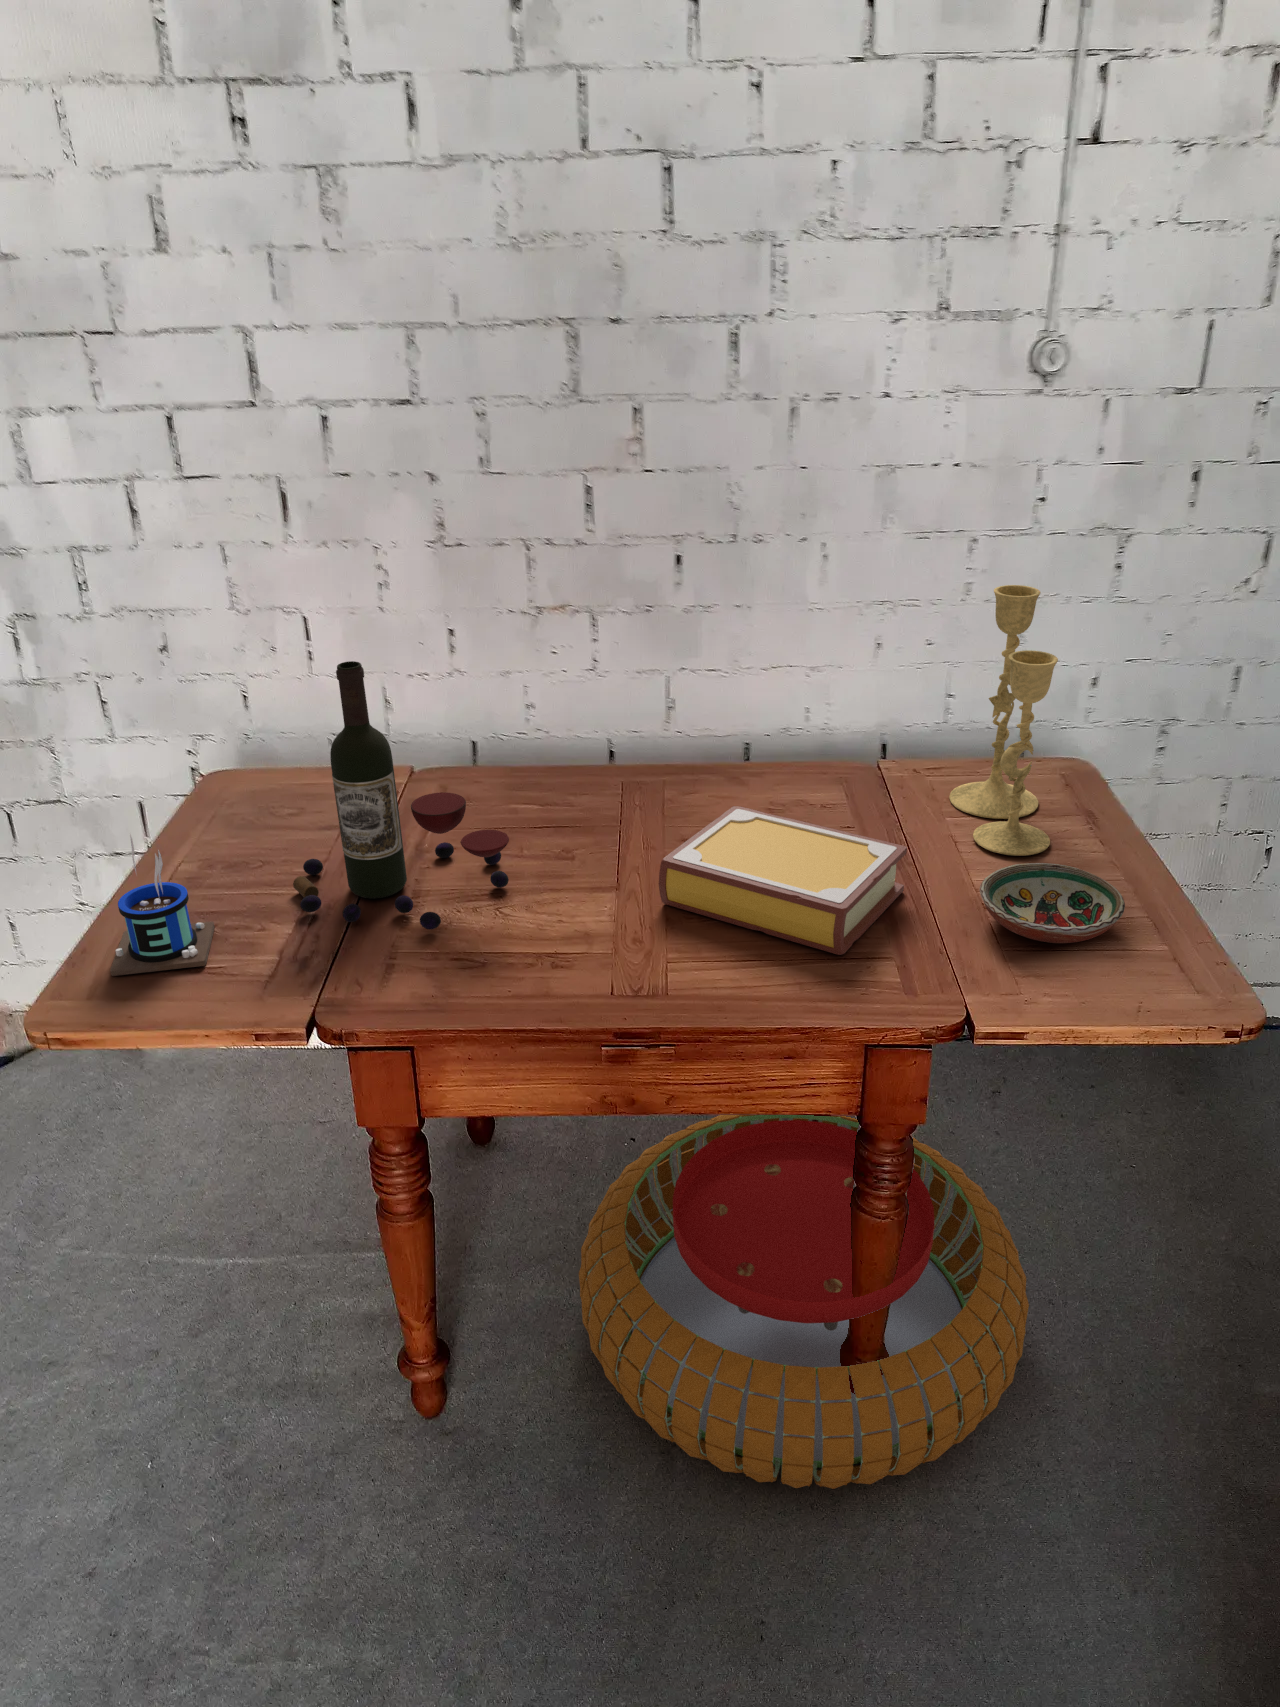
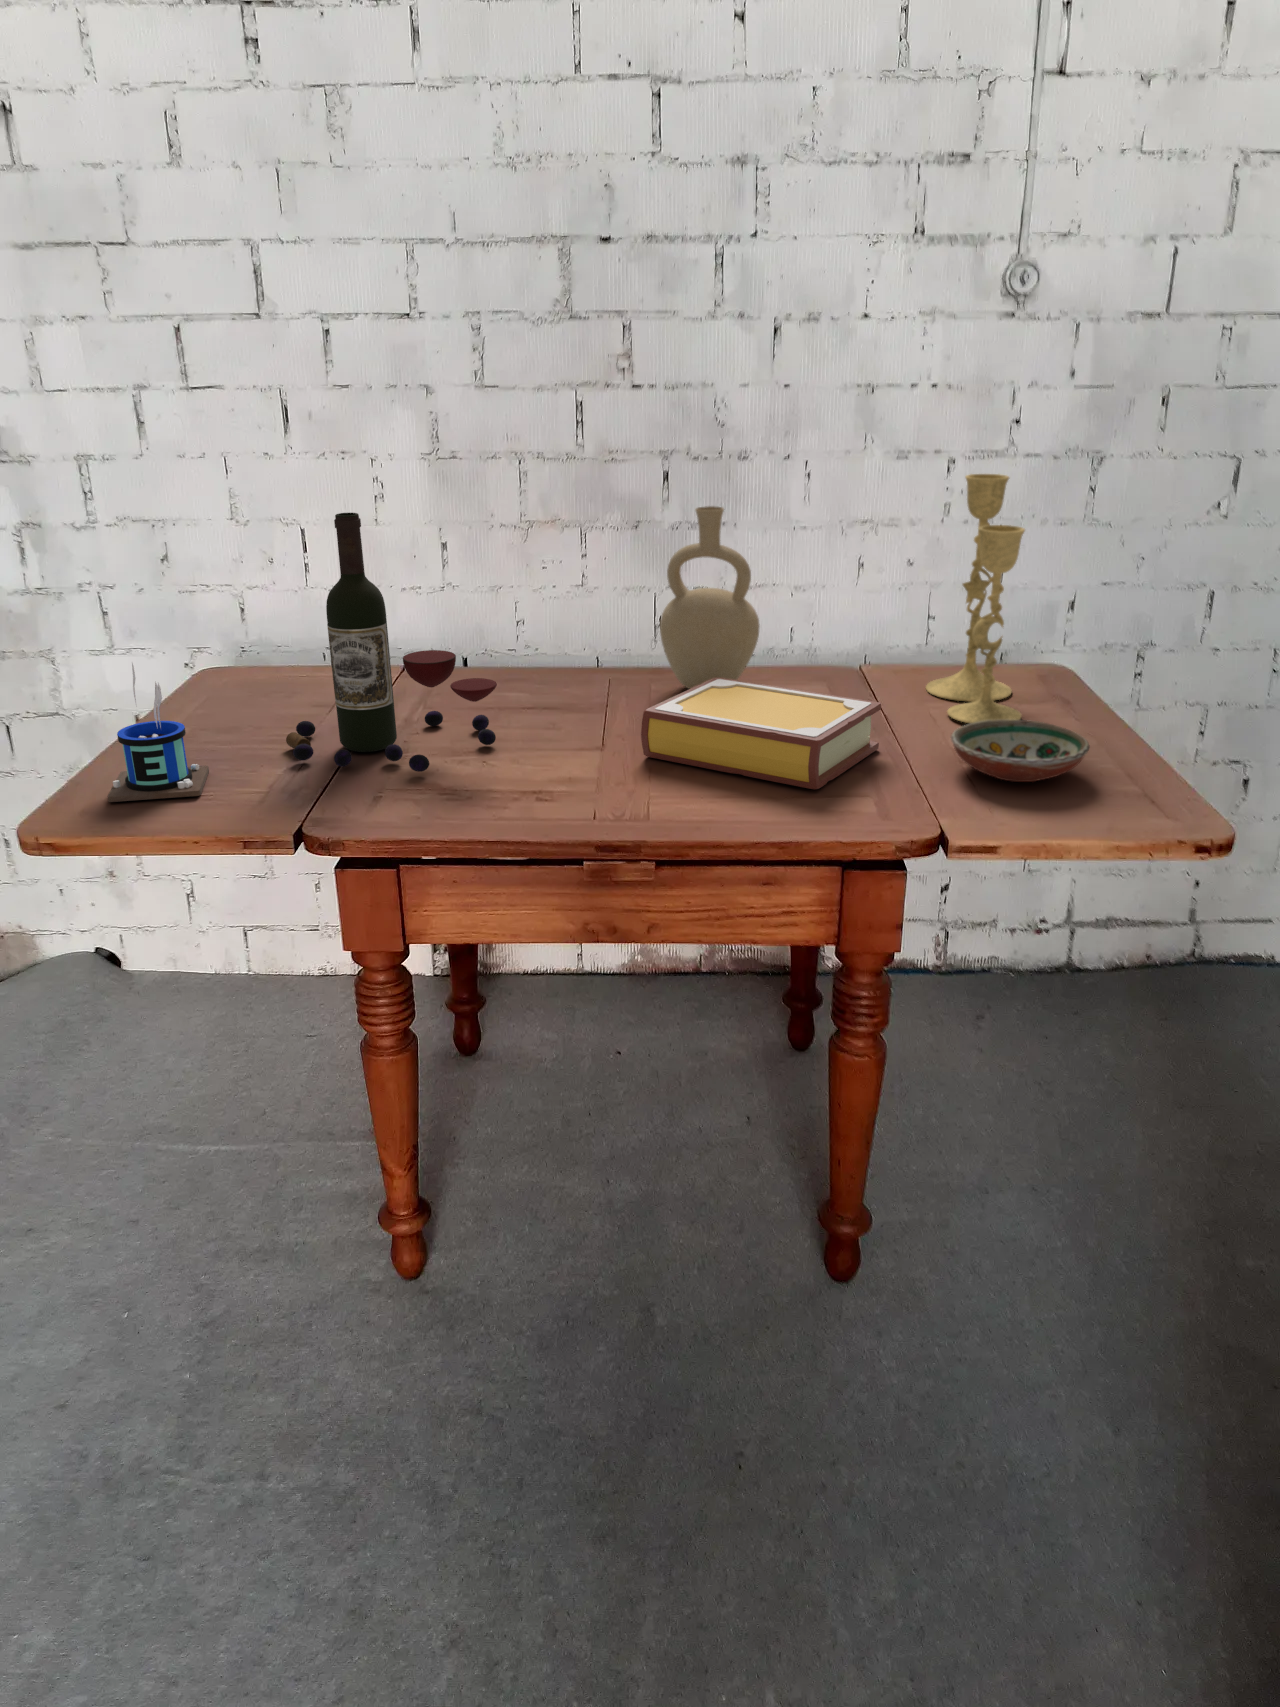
vase: none [676,620,778,807] -> present [660,506,760,689]
pouf: present [579,1113,1029,1489] -> none [558,1001,1005,1331]

